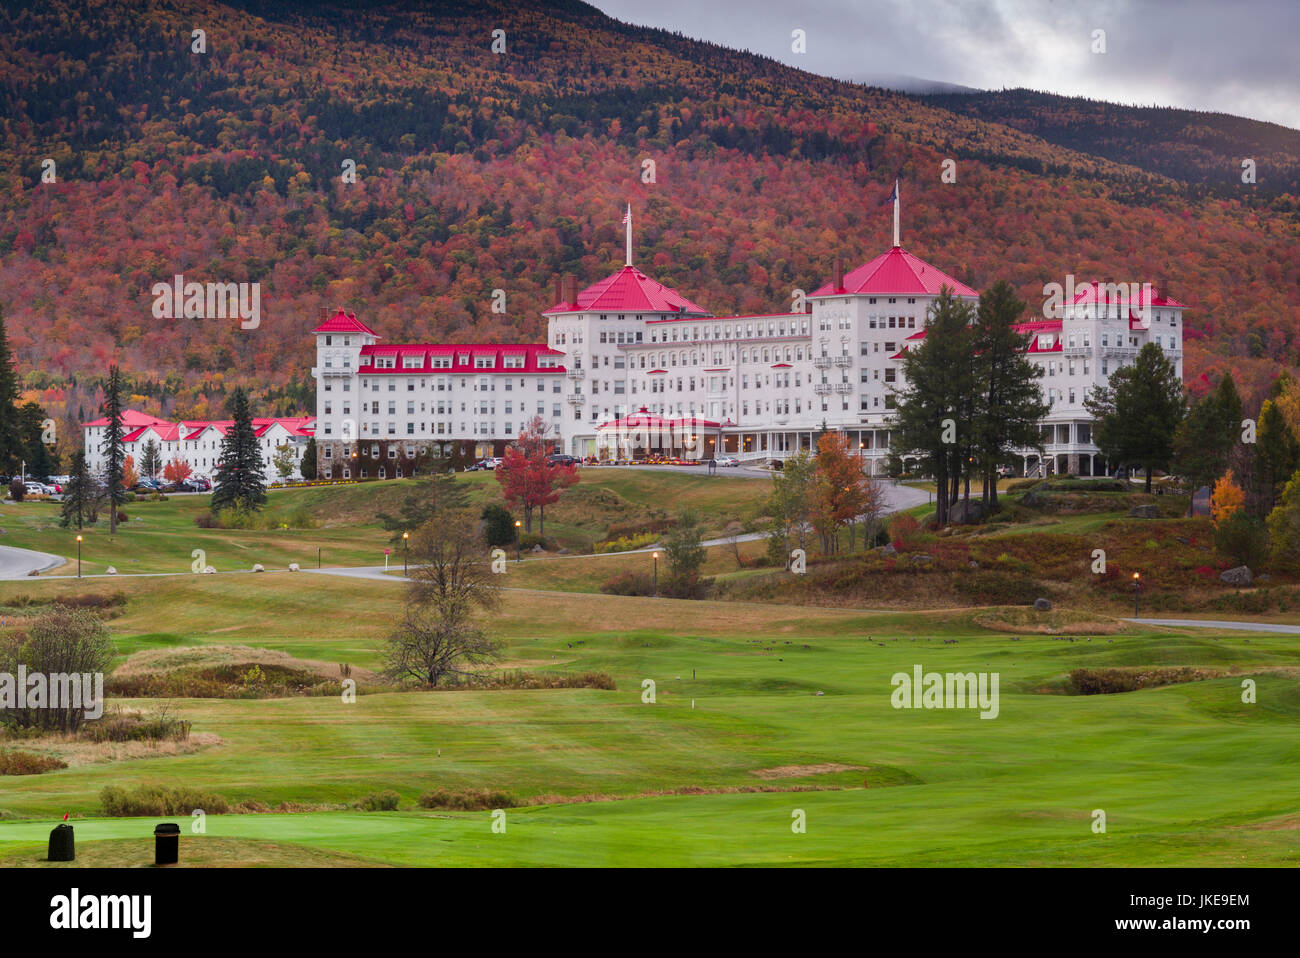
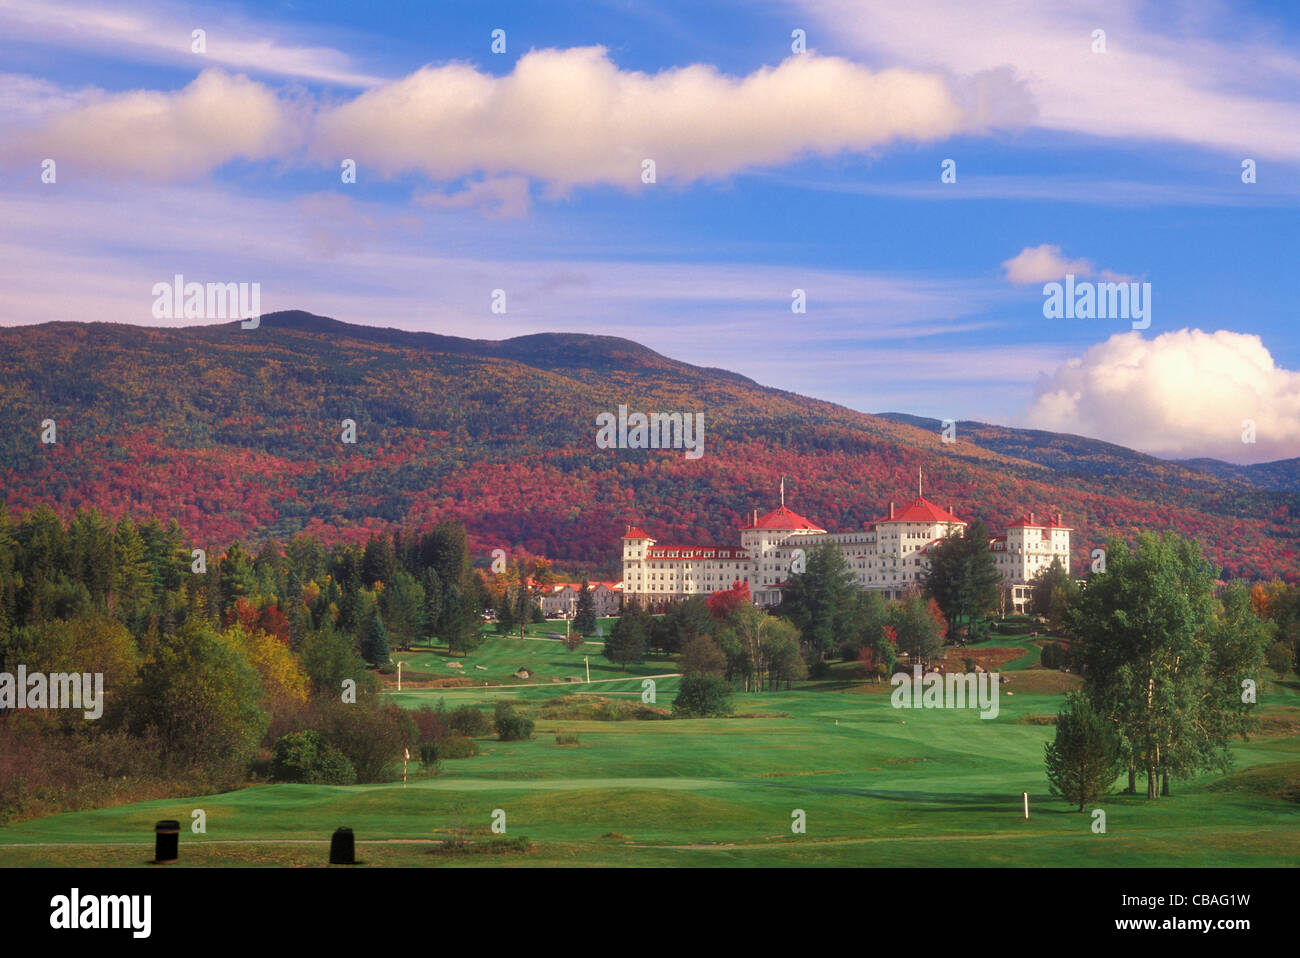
backpack: present [47,824,75,861] -> present [329,826,355,864]

